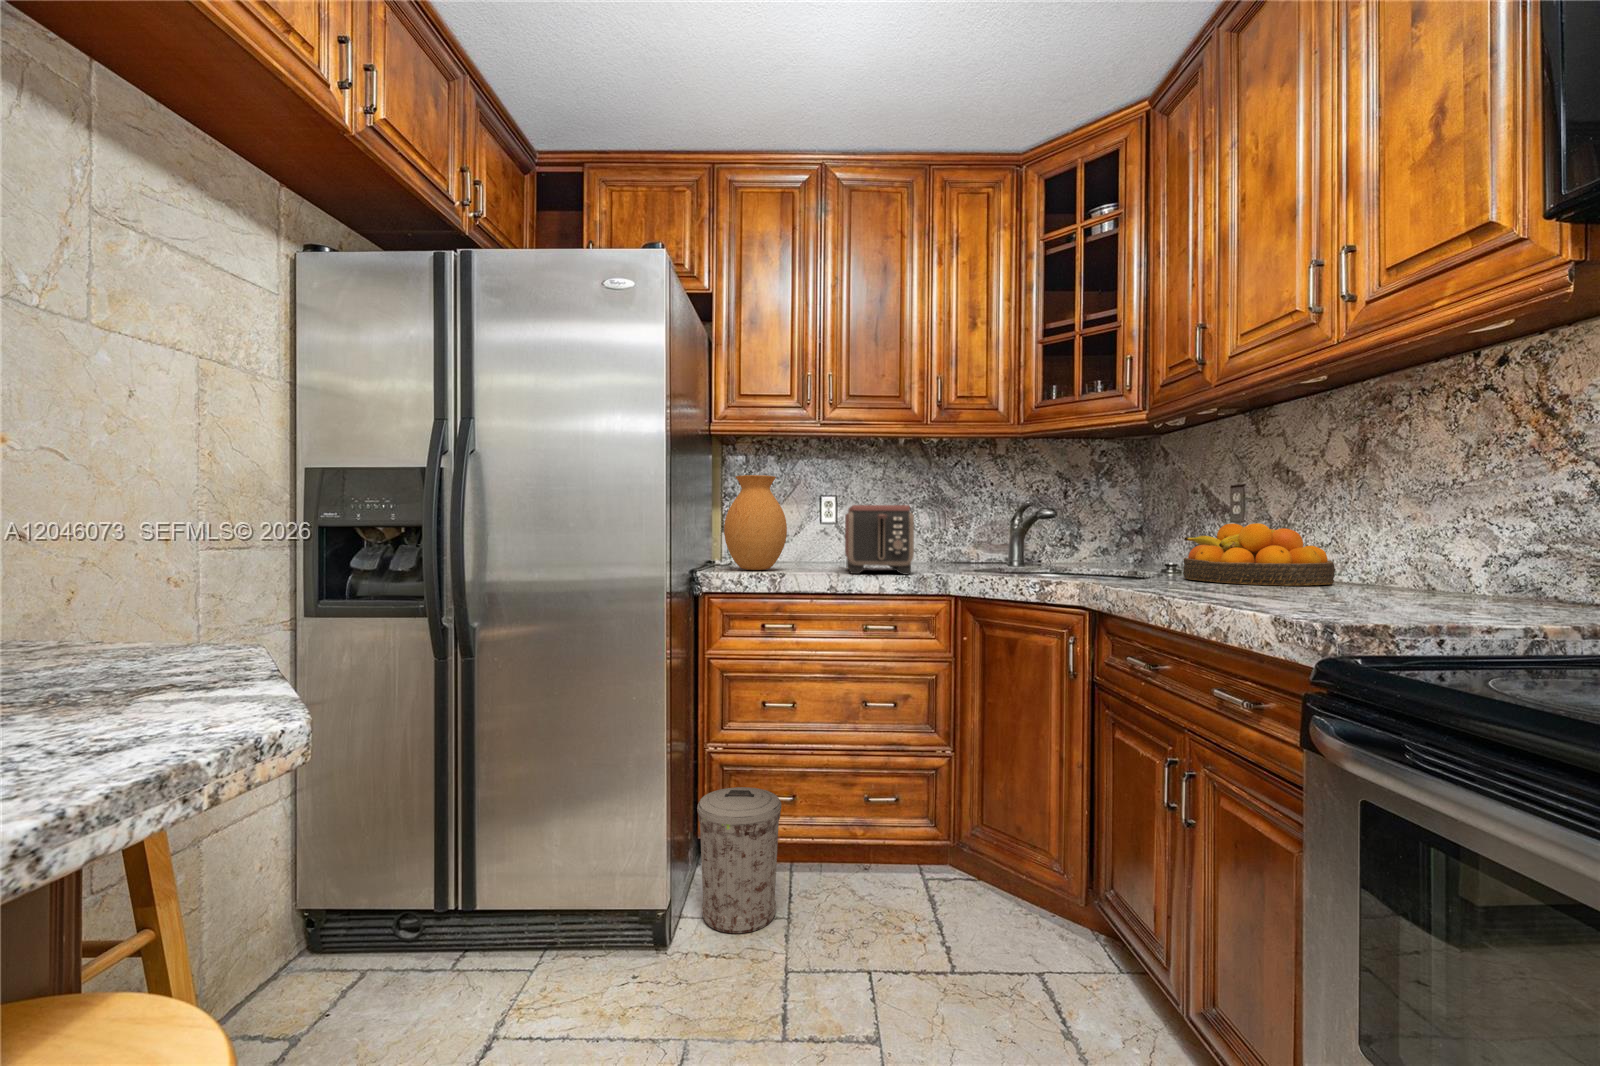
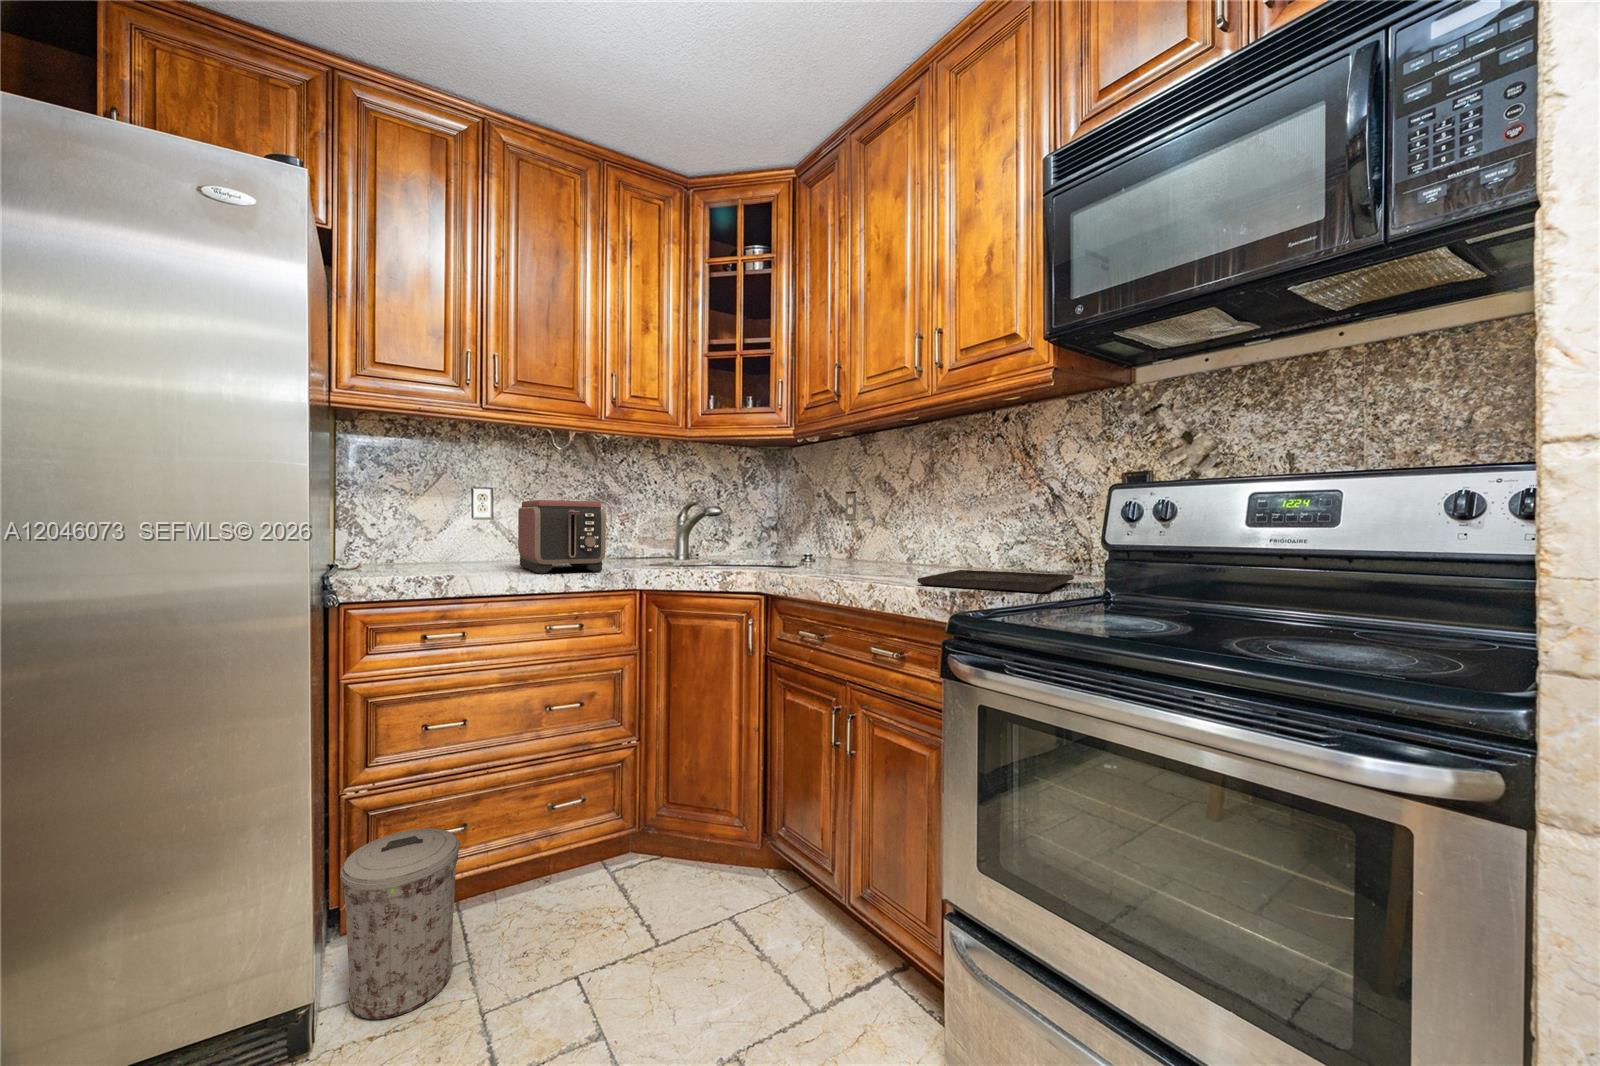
vase: present [724,475,787,570] -> none [365,461,451,573]
fruit bowl: present [1183,523,1334,586] -> none [828,522,931,571]
tray: none [1246,585,1535,612] -> present [917,570,1074,592]

